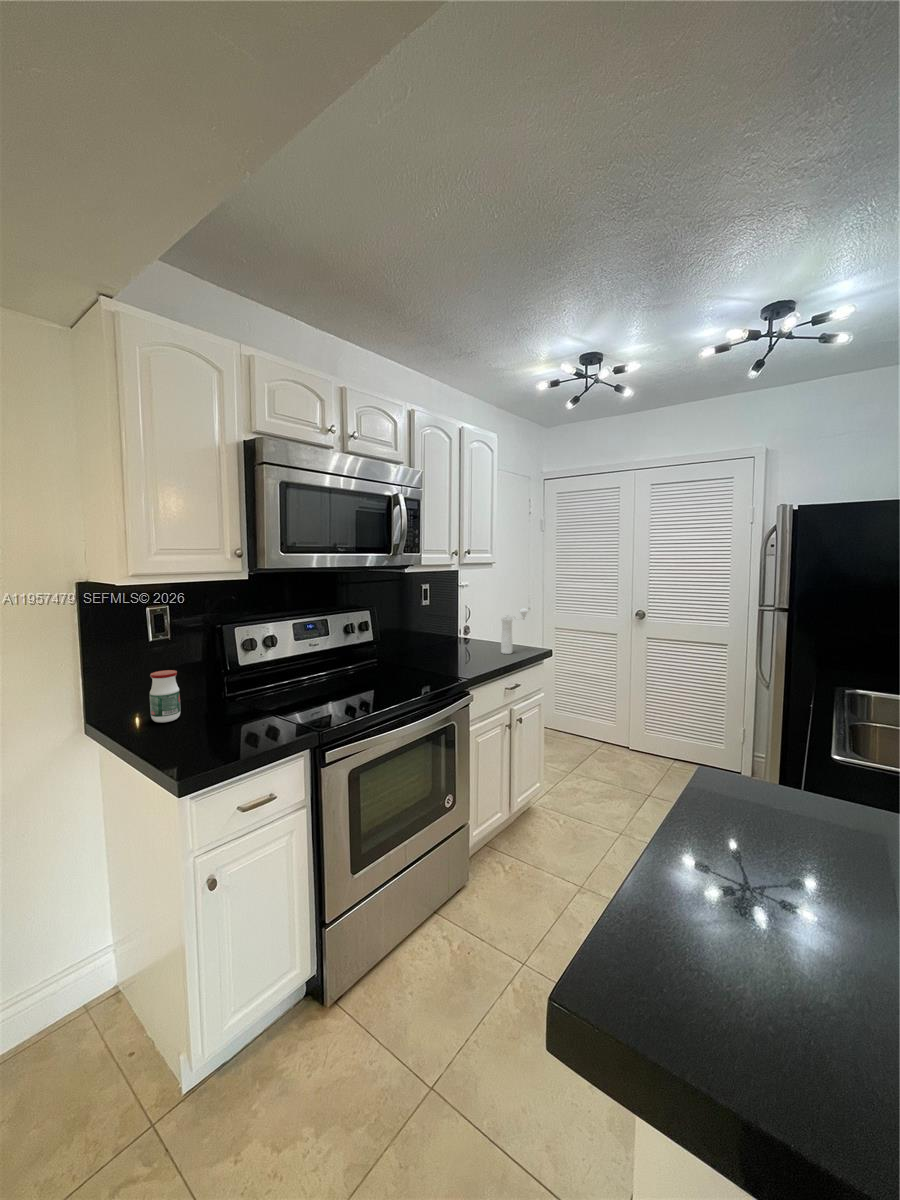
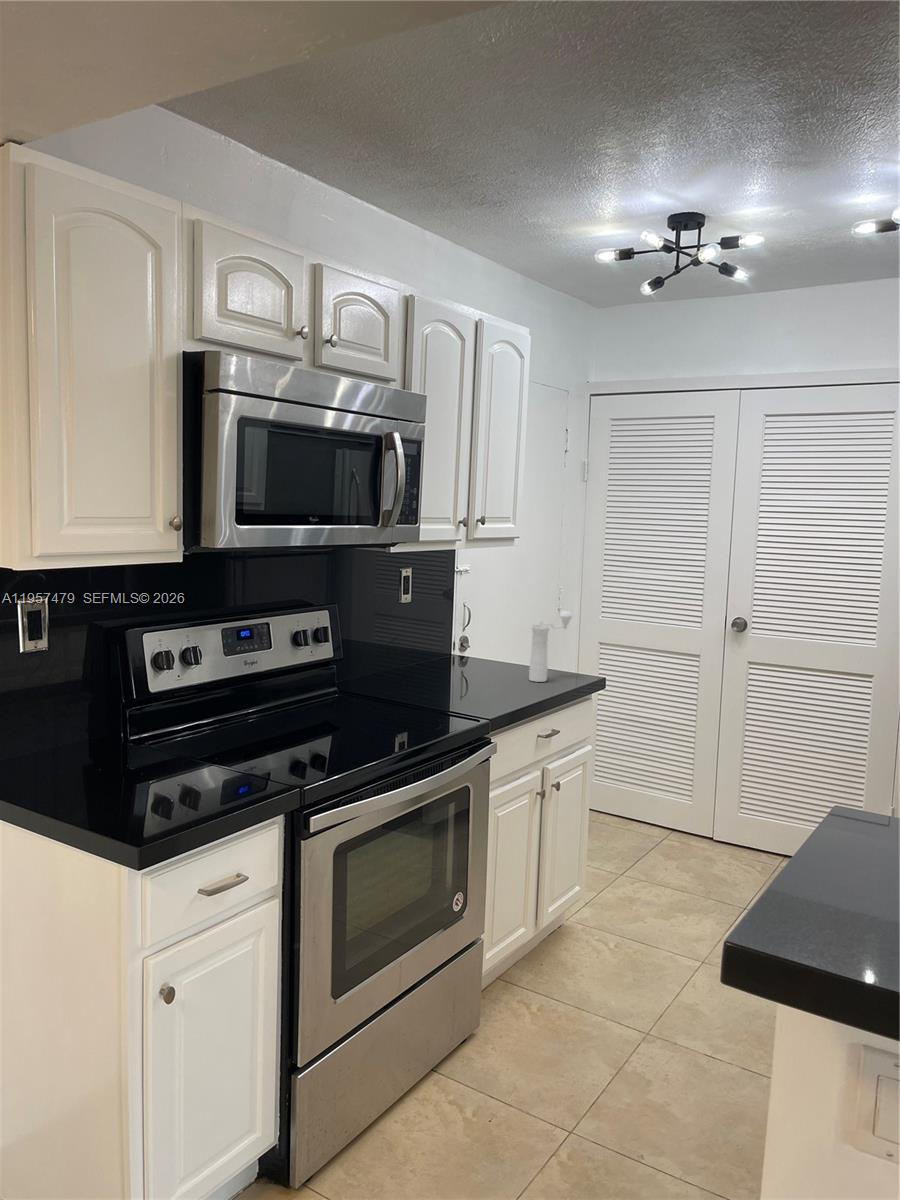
jar: present [150,670,181,723] -> none [37,696,80,774]

